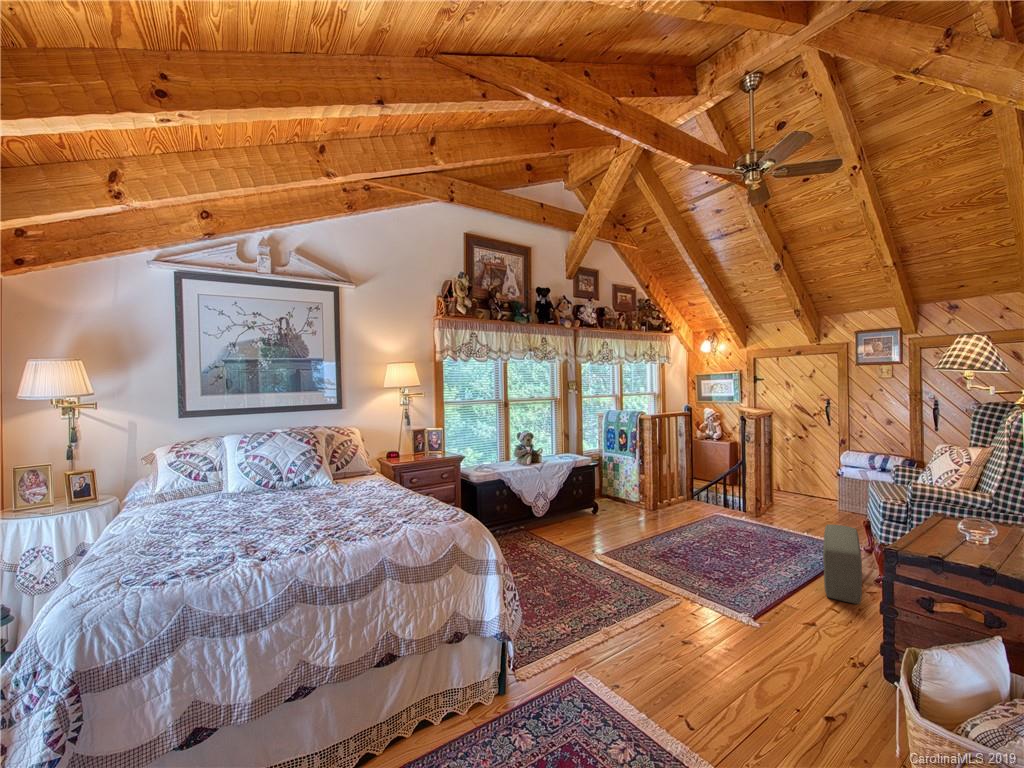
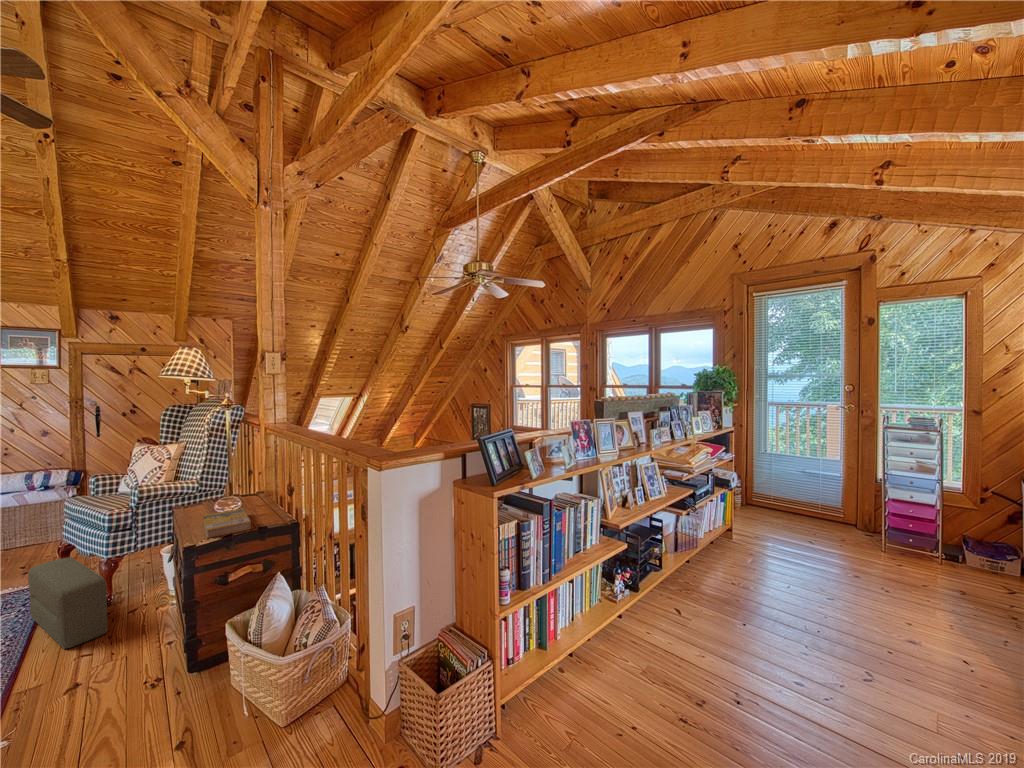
book: none [915,527,994,563] -> present [204,508,251,538]

